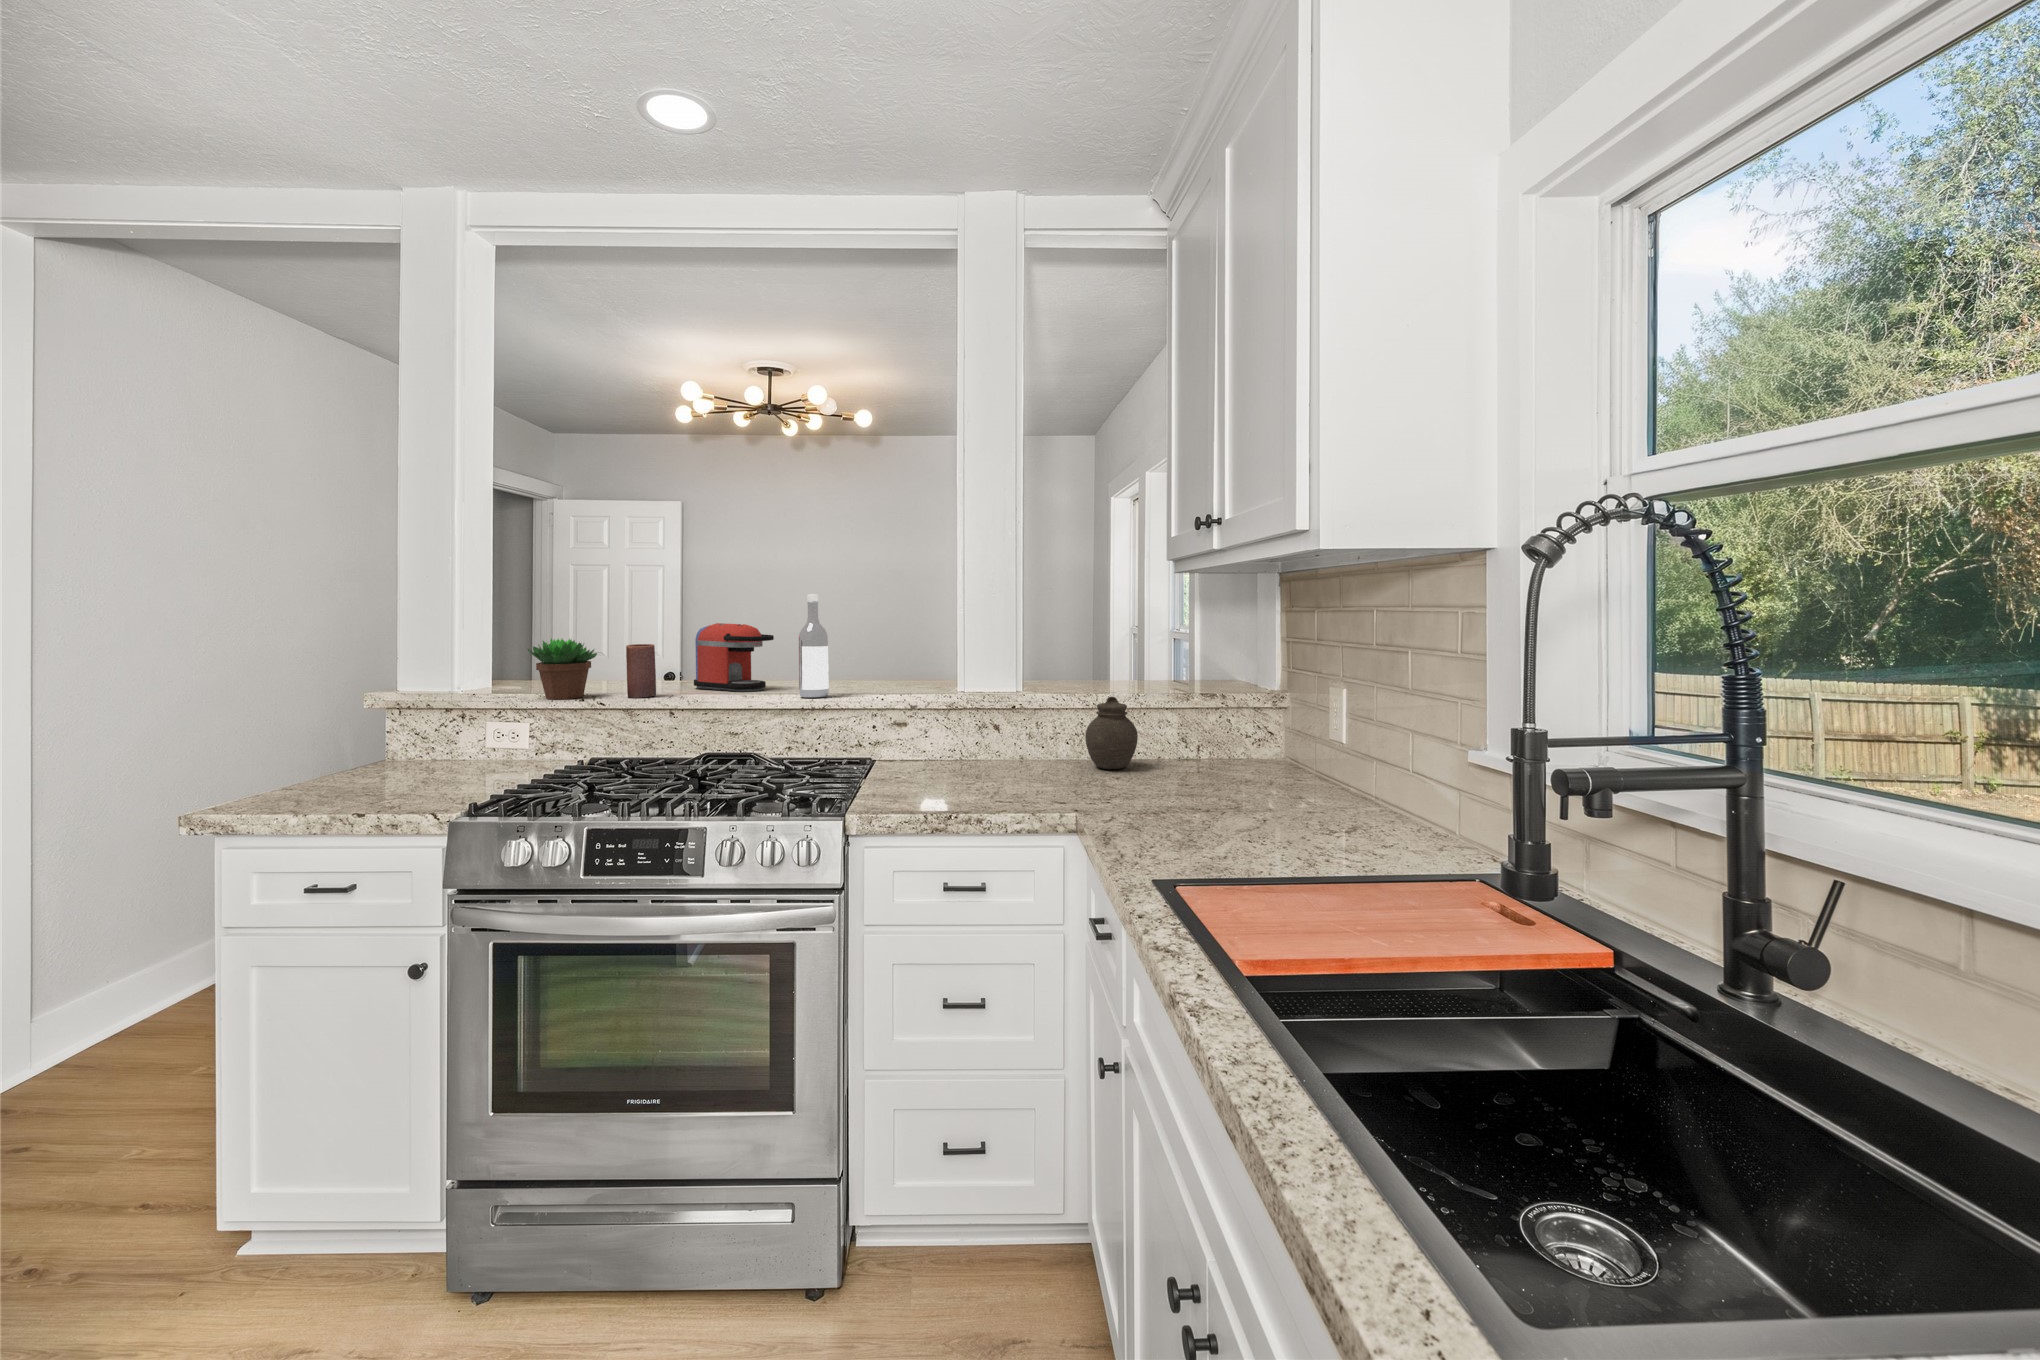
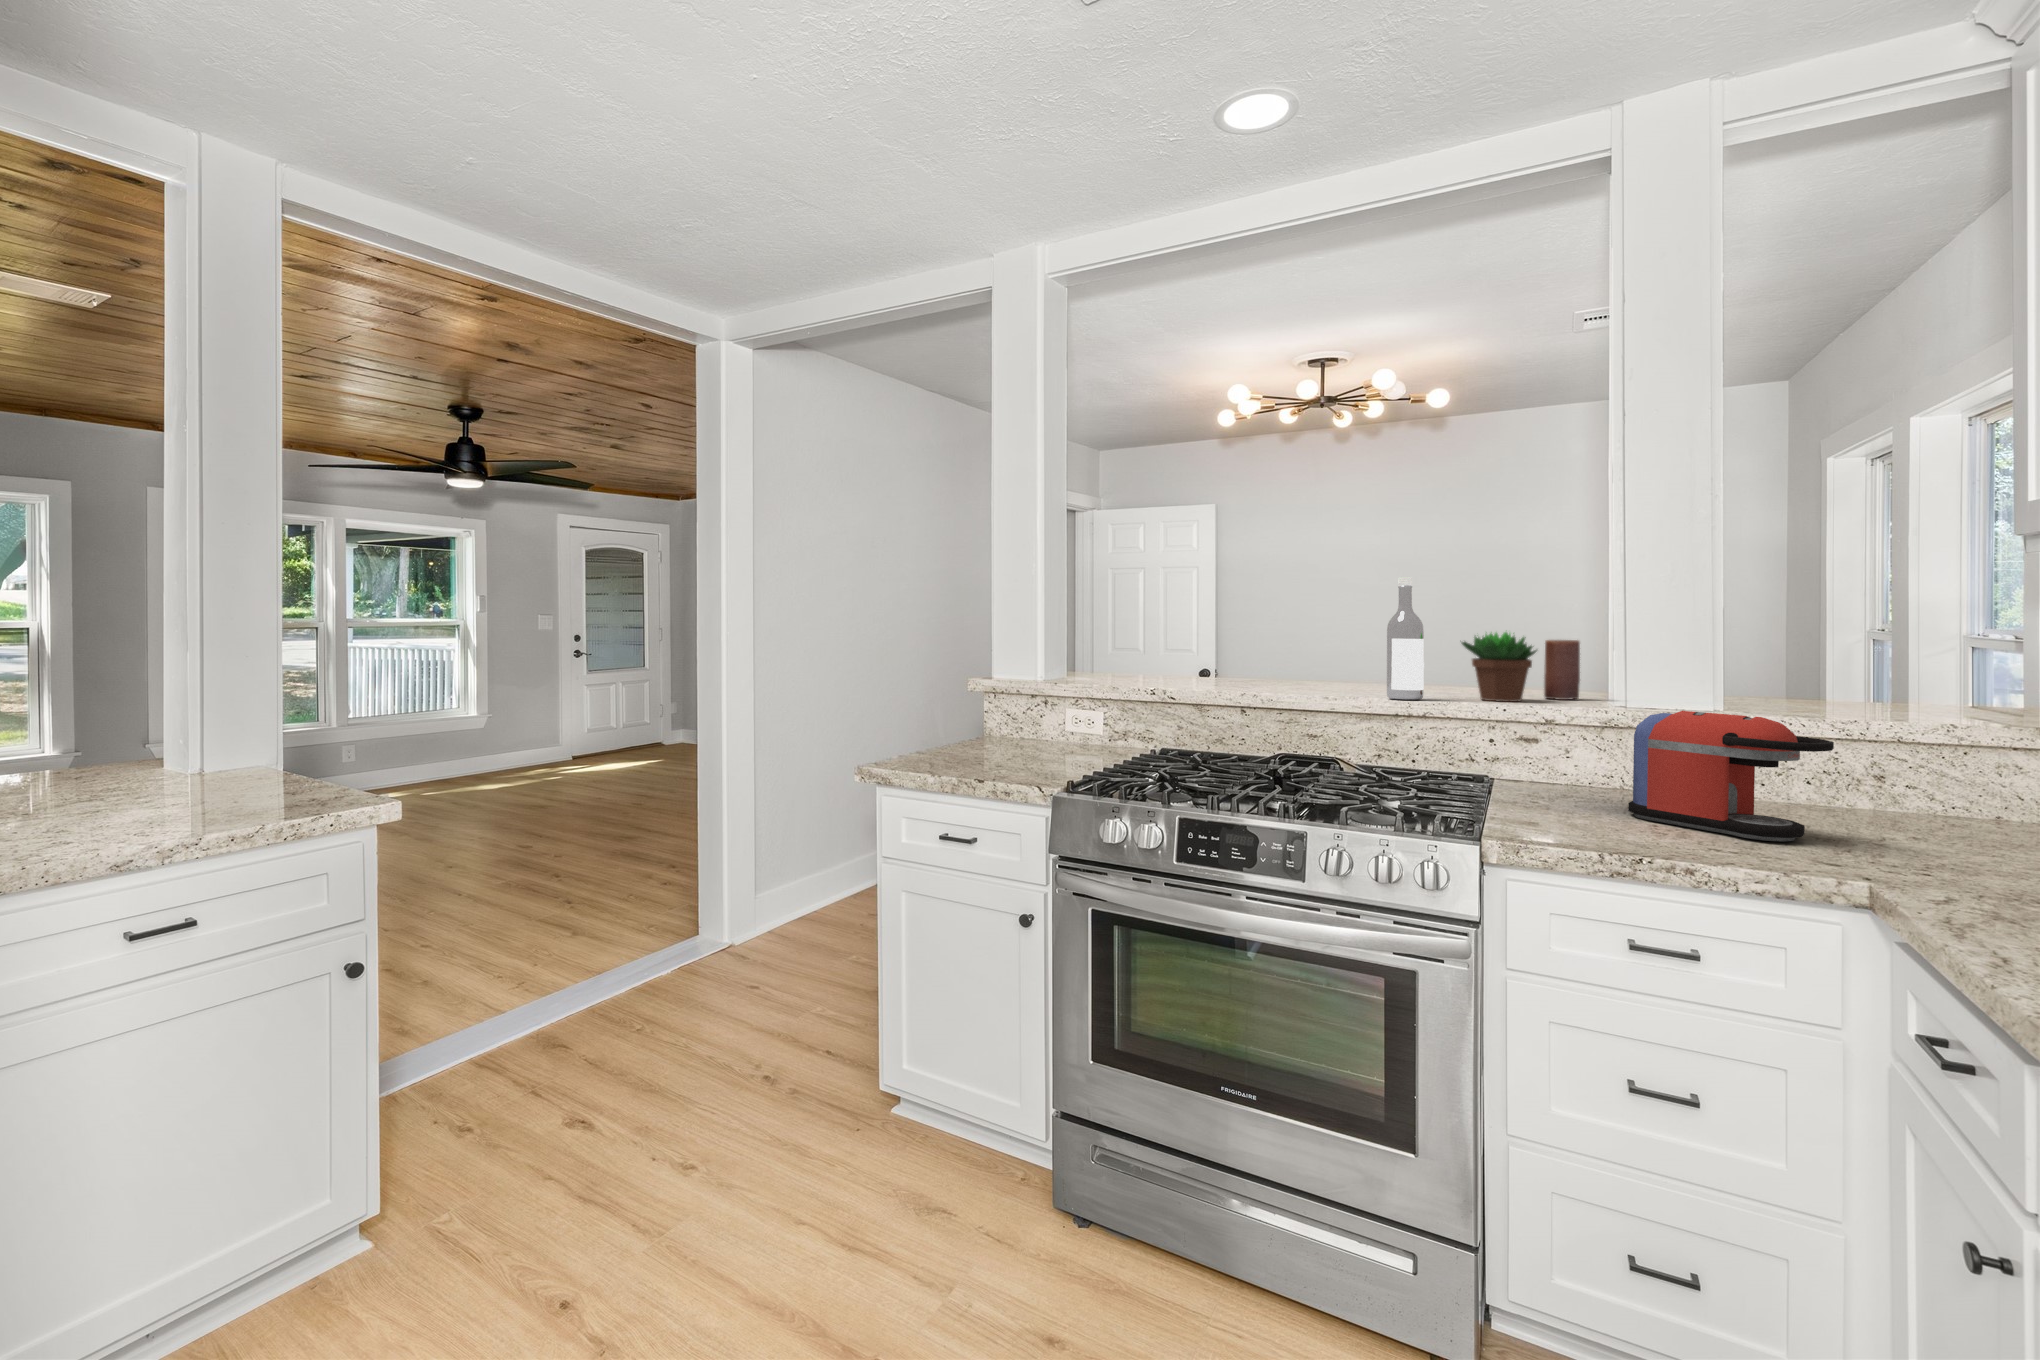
coffee maker: present [694,623,774,692] -> present [1628,711,1834,841]
succulent plant: present [528,639,597,699] -> present [1462,632,1537,702]
candle: present [626,644,656,698] -> present [1544,640,1580,700]
jar: present [1085,697,1138,769] -> none [1853,716,1968,829]

